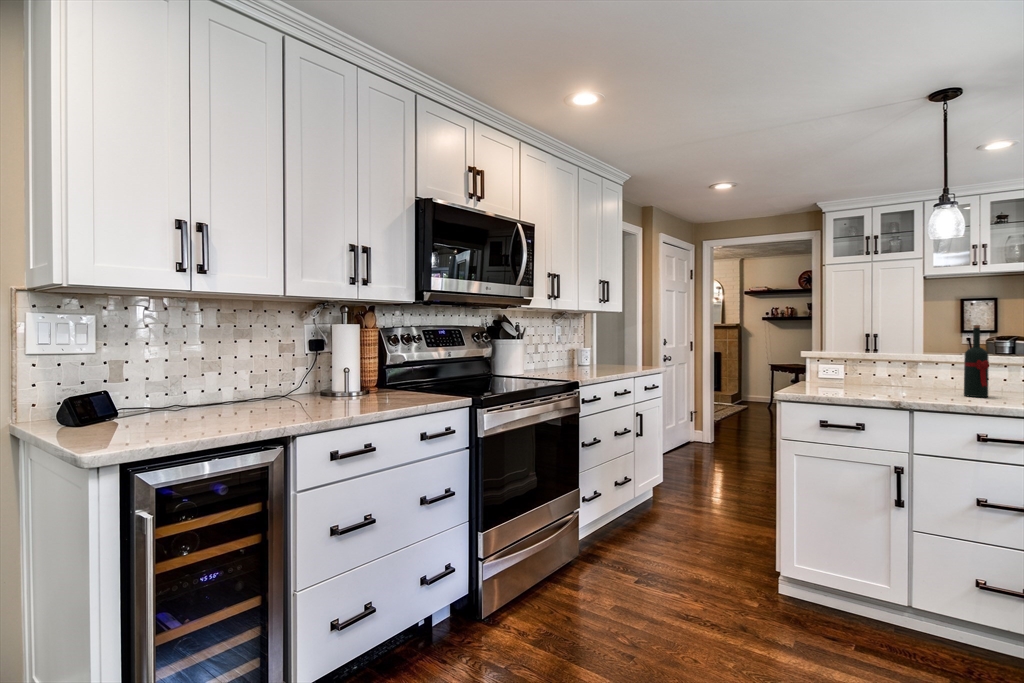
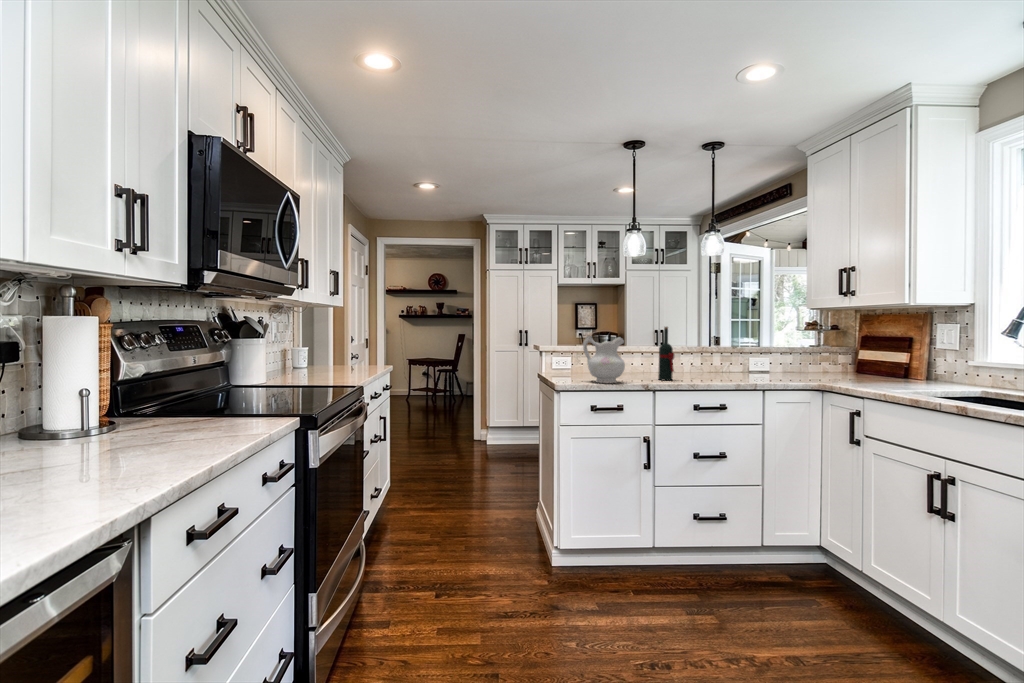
ceramic pitcher: none [834,337,892,395] -> present [583,336,625,383]

